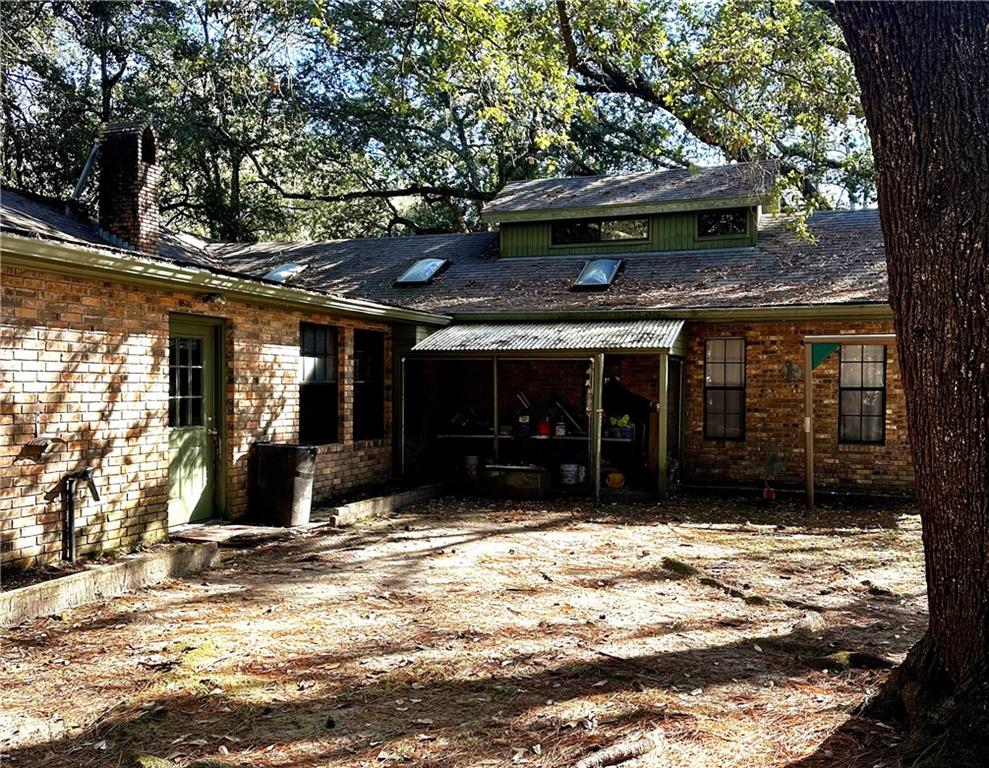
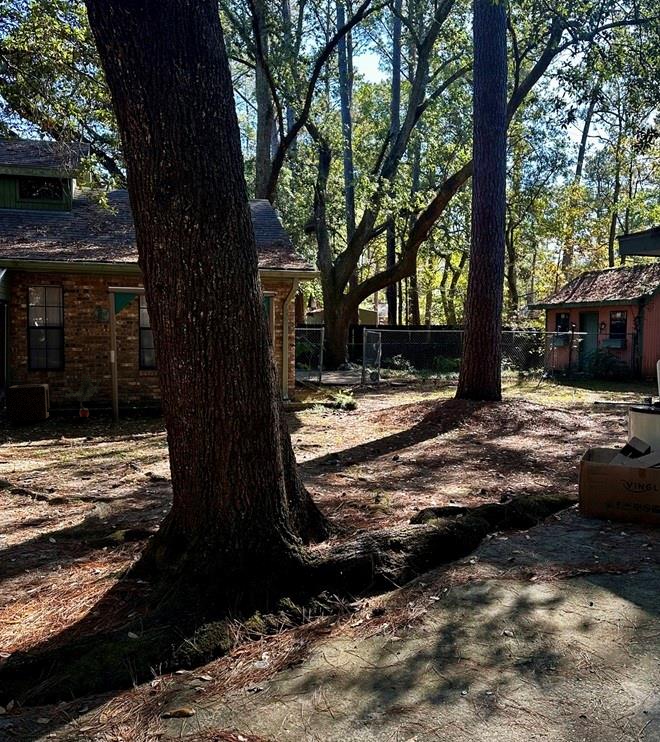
wooden crate: none [682,455,728,498] -> present [8,384,49,421]

